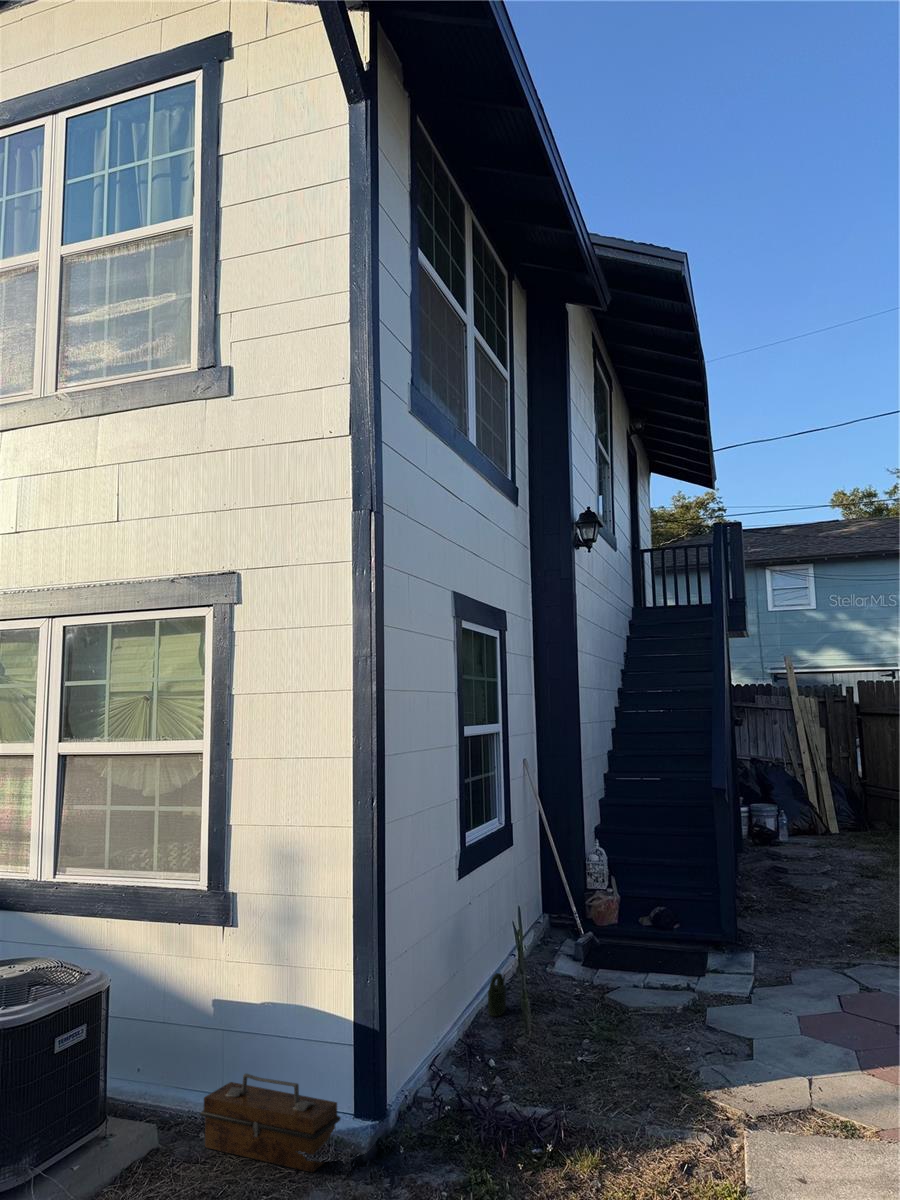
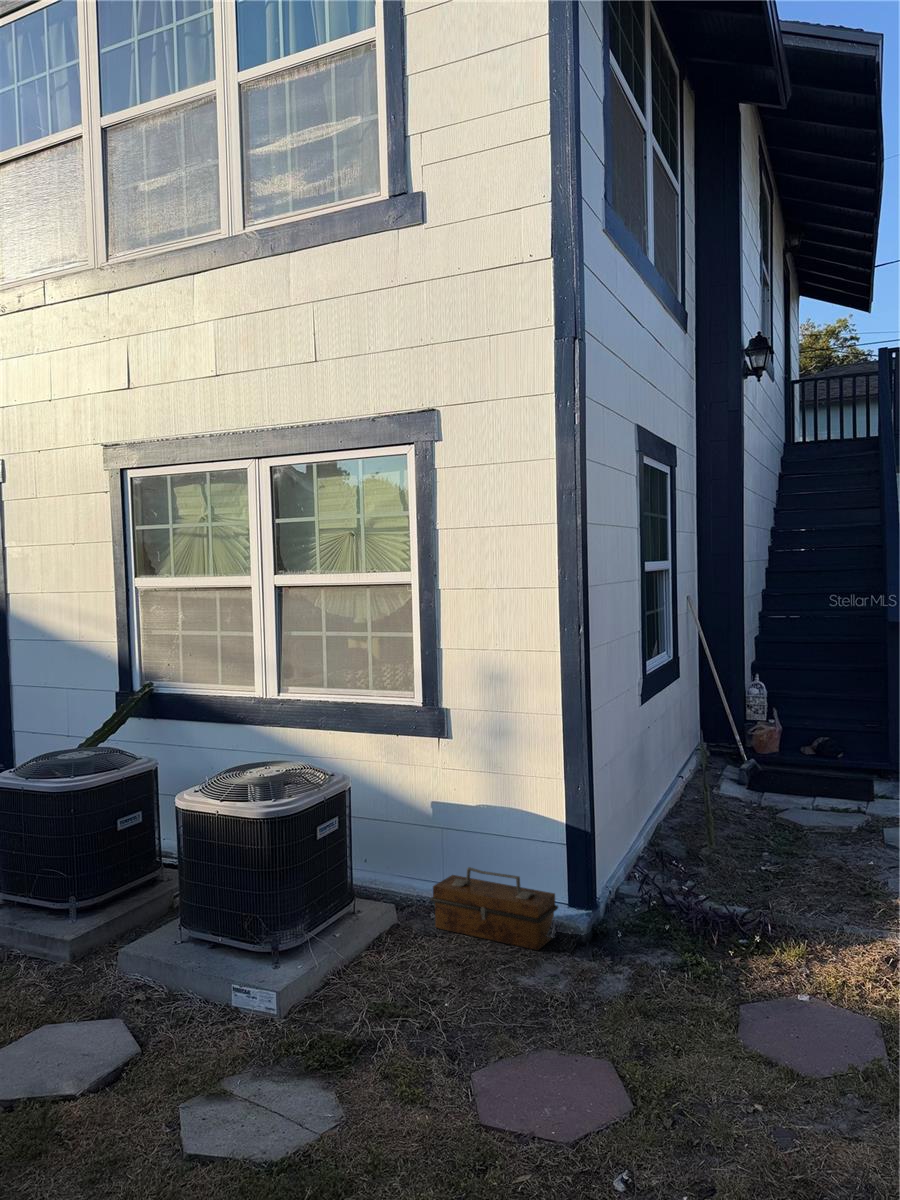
watering can: present [488,973,506,1016] -> none [666,792,682,831]

